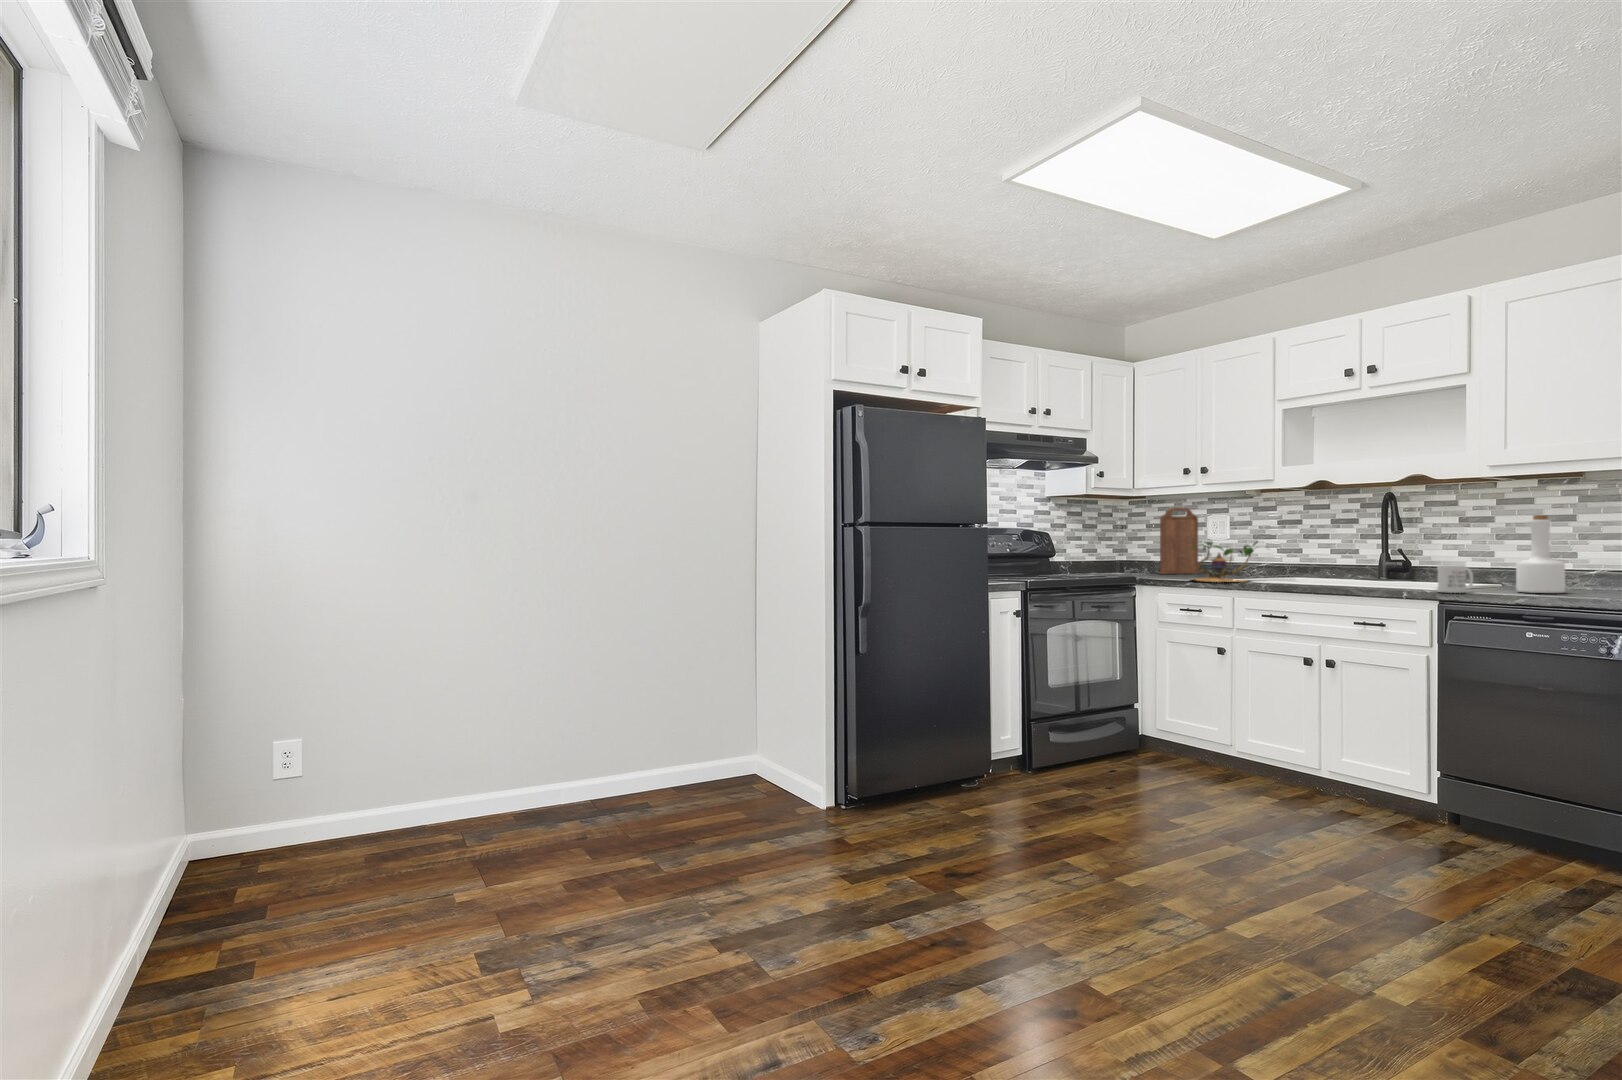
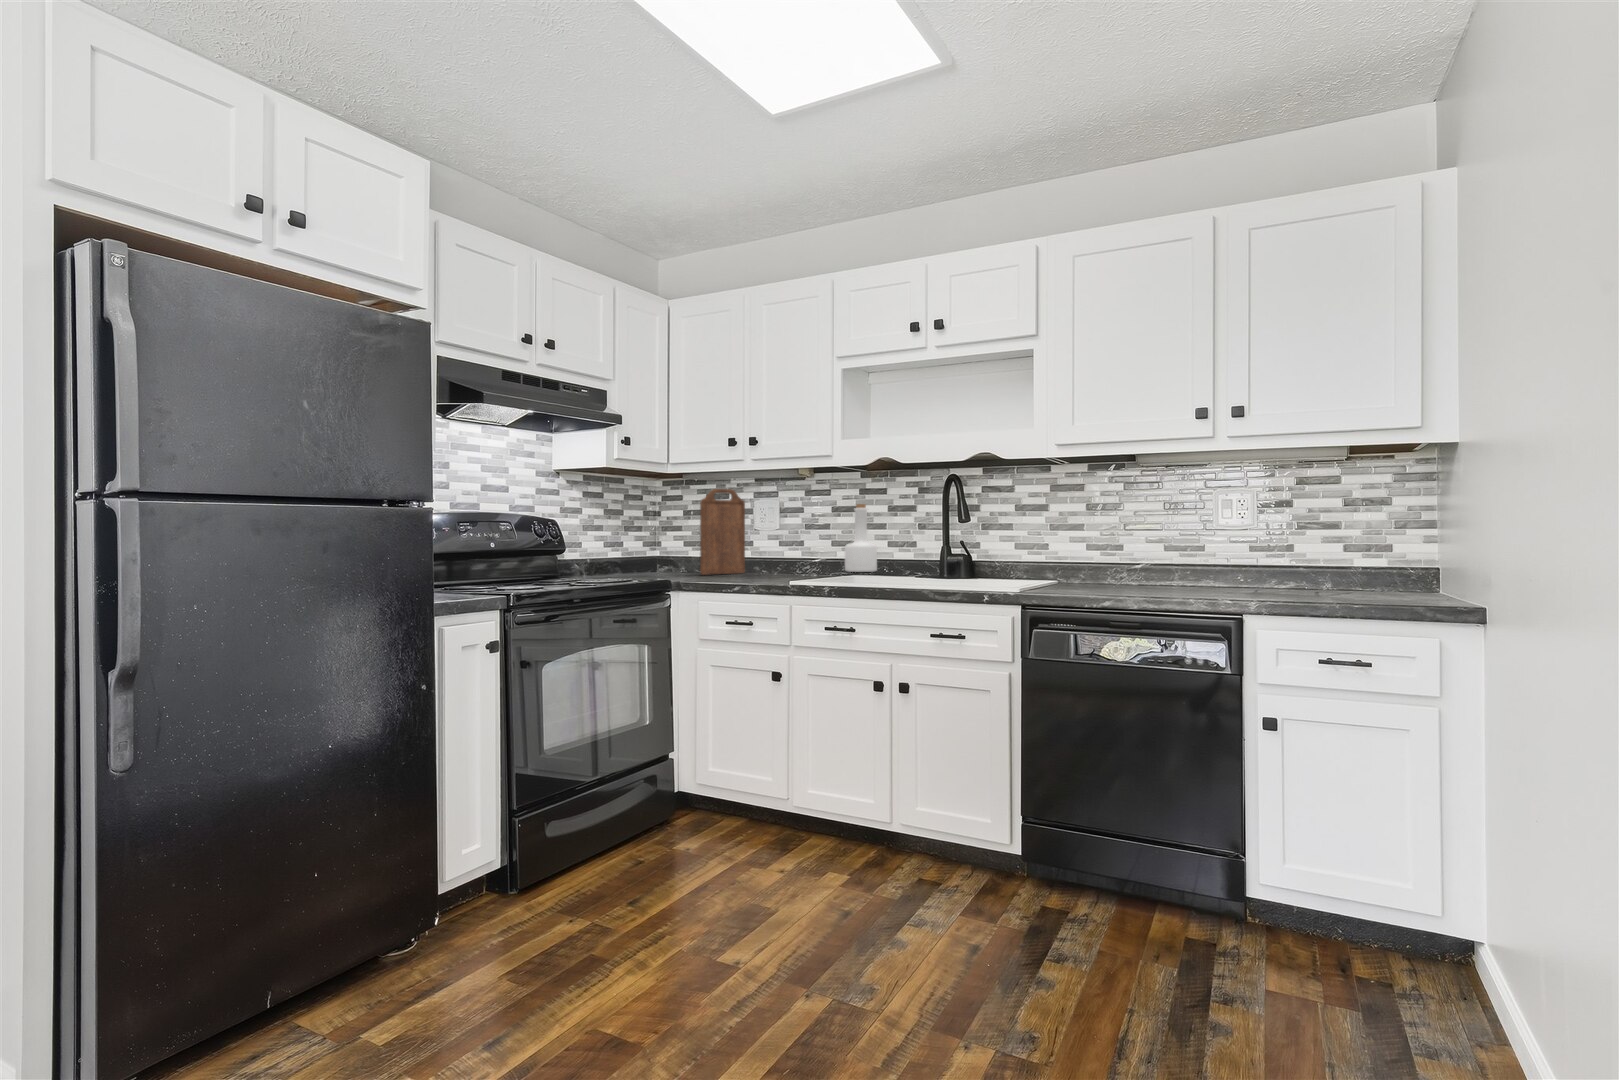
bottle: present [1516,515,1565,593] -> present [845,504,877,572]
plant: present [1192,541,1257,582] -> none [737,532,831,586]
mug: present [1438,565,1473,593] -> none [1023,562,1056,596]

